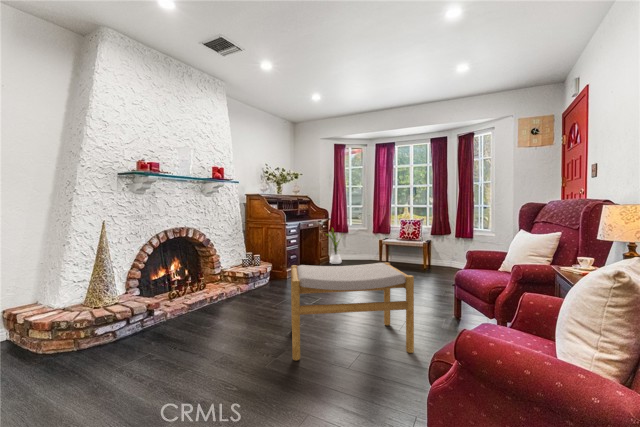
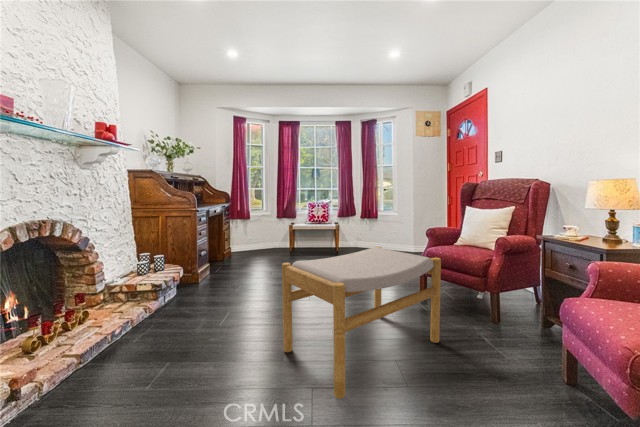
house plant: present [326,229,341,264] -> none [231,213,252,256]

